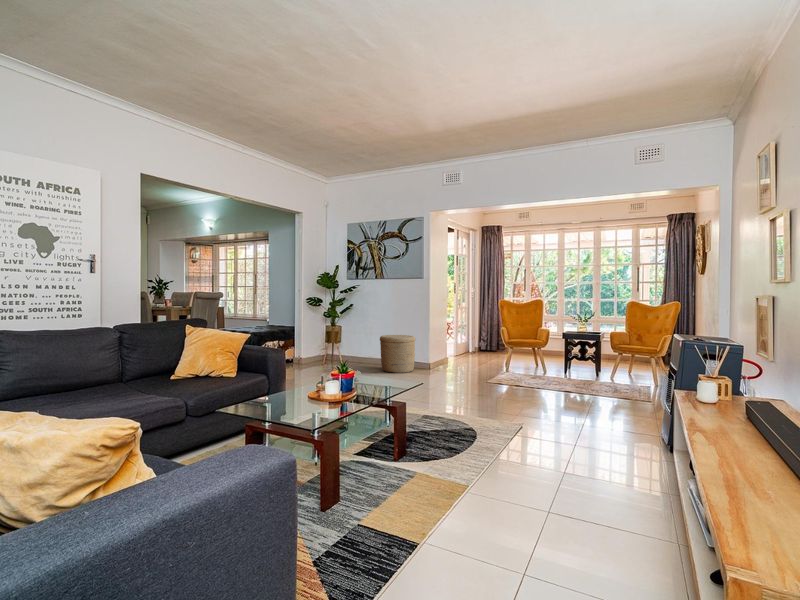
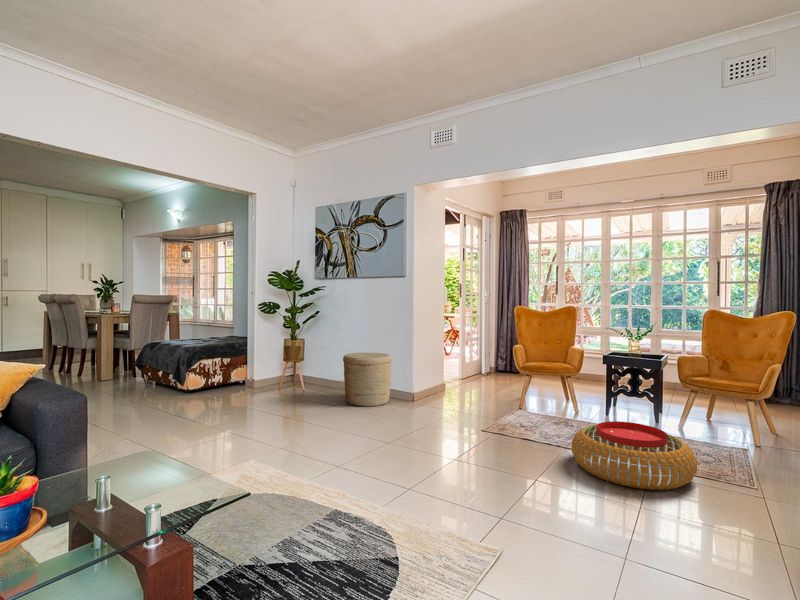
pouf: none [549,370,621,403] -> present [572,421,697,490]

